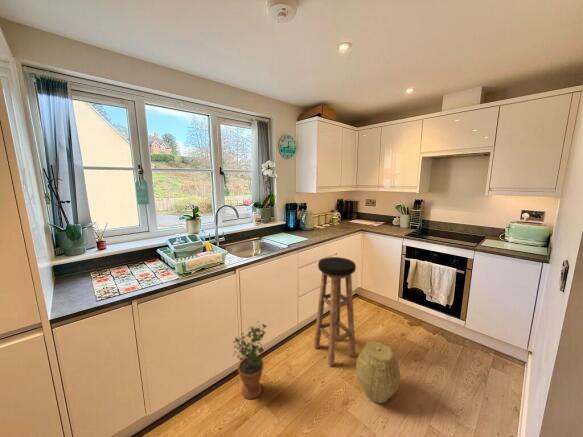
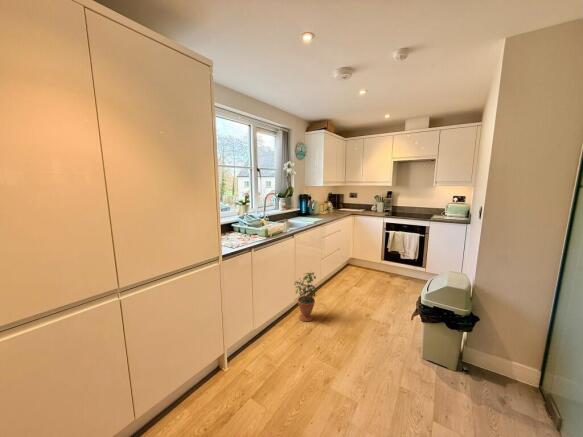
bar stool: present [314,257,356,366] -> none [334,229,364,302]
woven basket: present [356,341,400,403] -> none [371,277,399,313]

